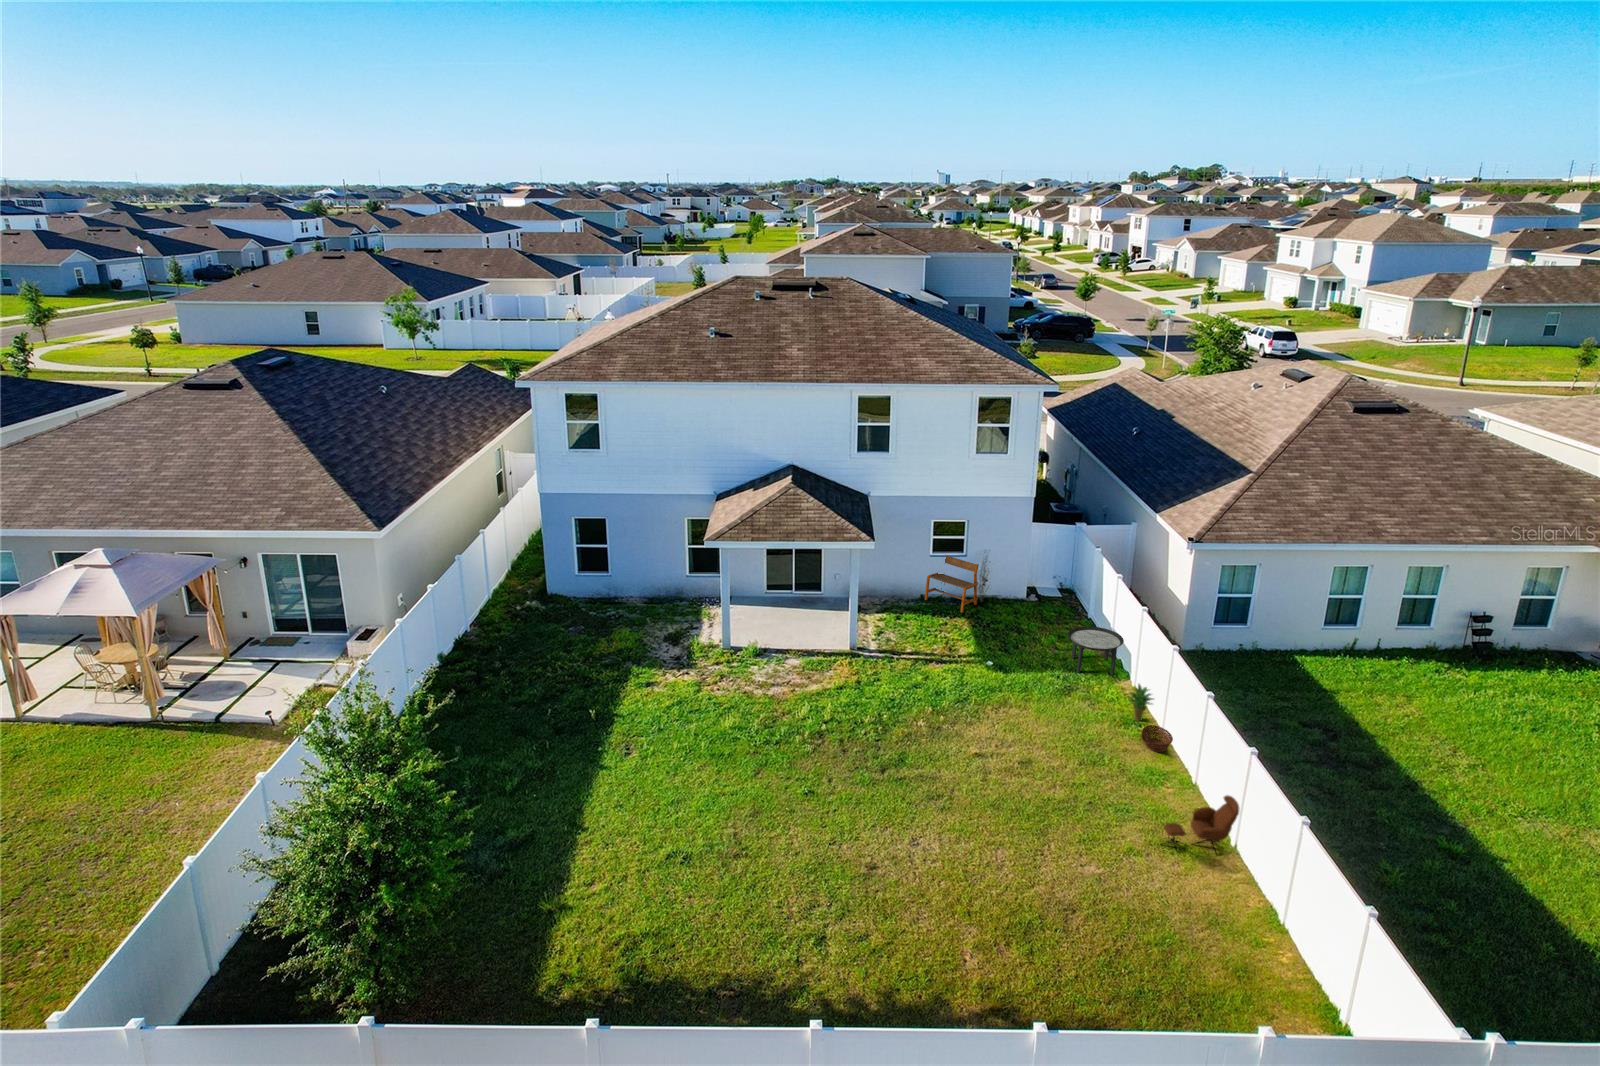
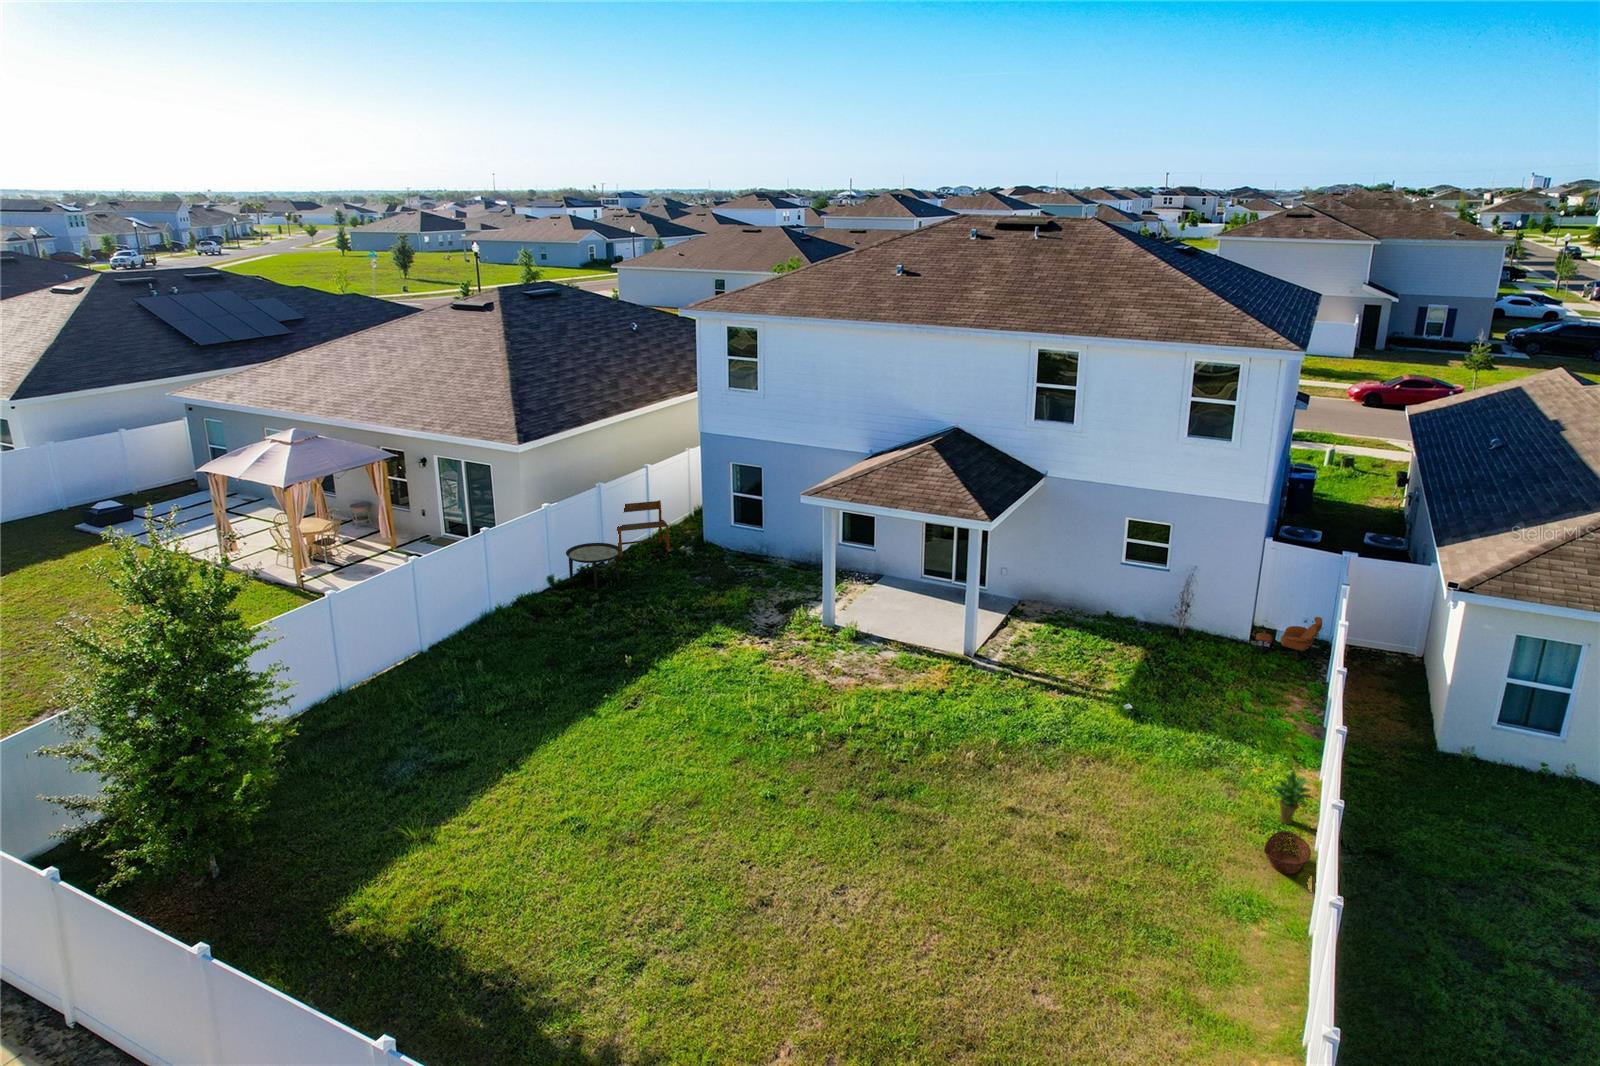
bench: present [925,555,979,612] -> present [617,500,670,557]
round table: present [1068,626,1124,675] -> present [566,543,621,590]
lounge chair: present [1164,795,1239,852] -> present [1253,617,1322,661]

